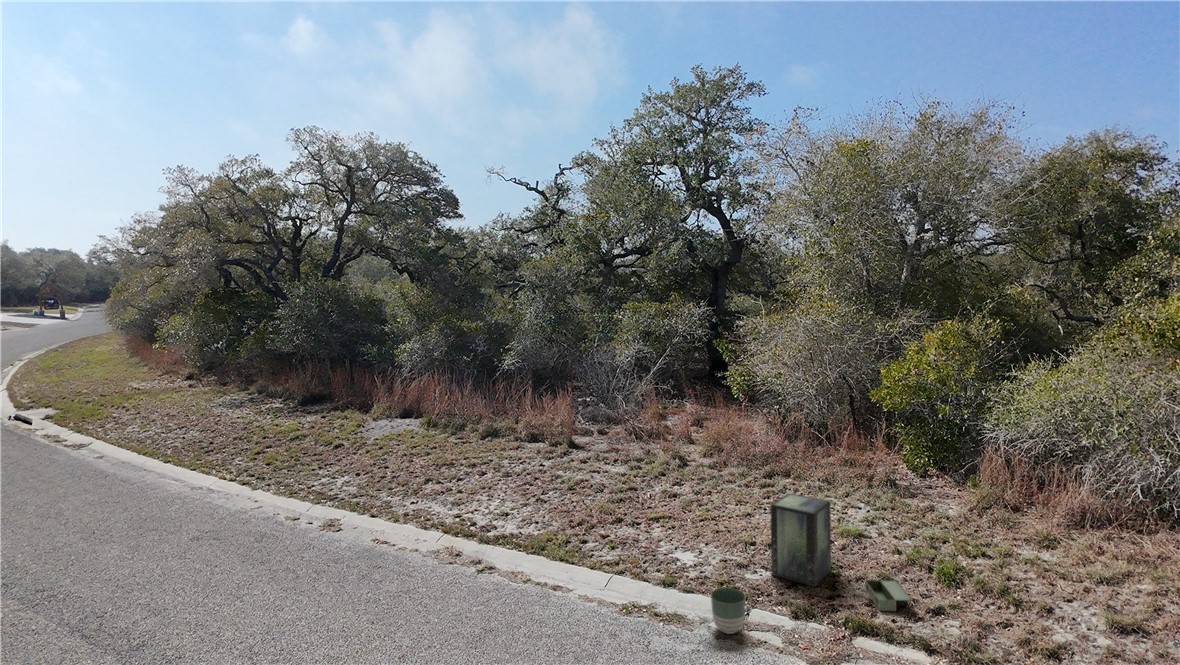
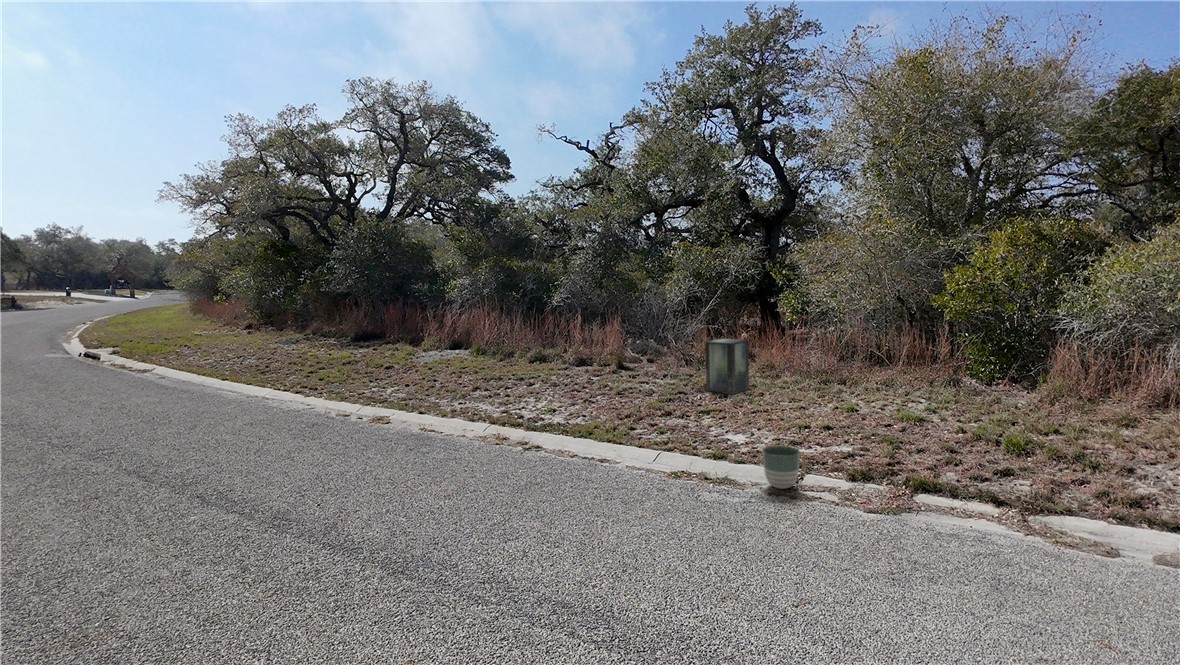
storage box: present [770,493,831,587] -> present [705,338,749,395]
toolbox: present [865,580,912,611] -> none [927,449,978,475]

